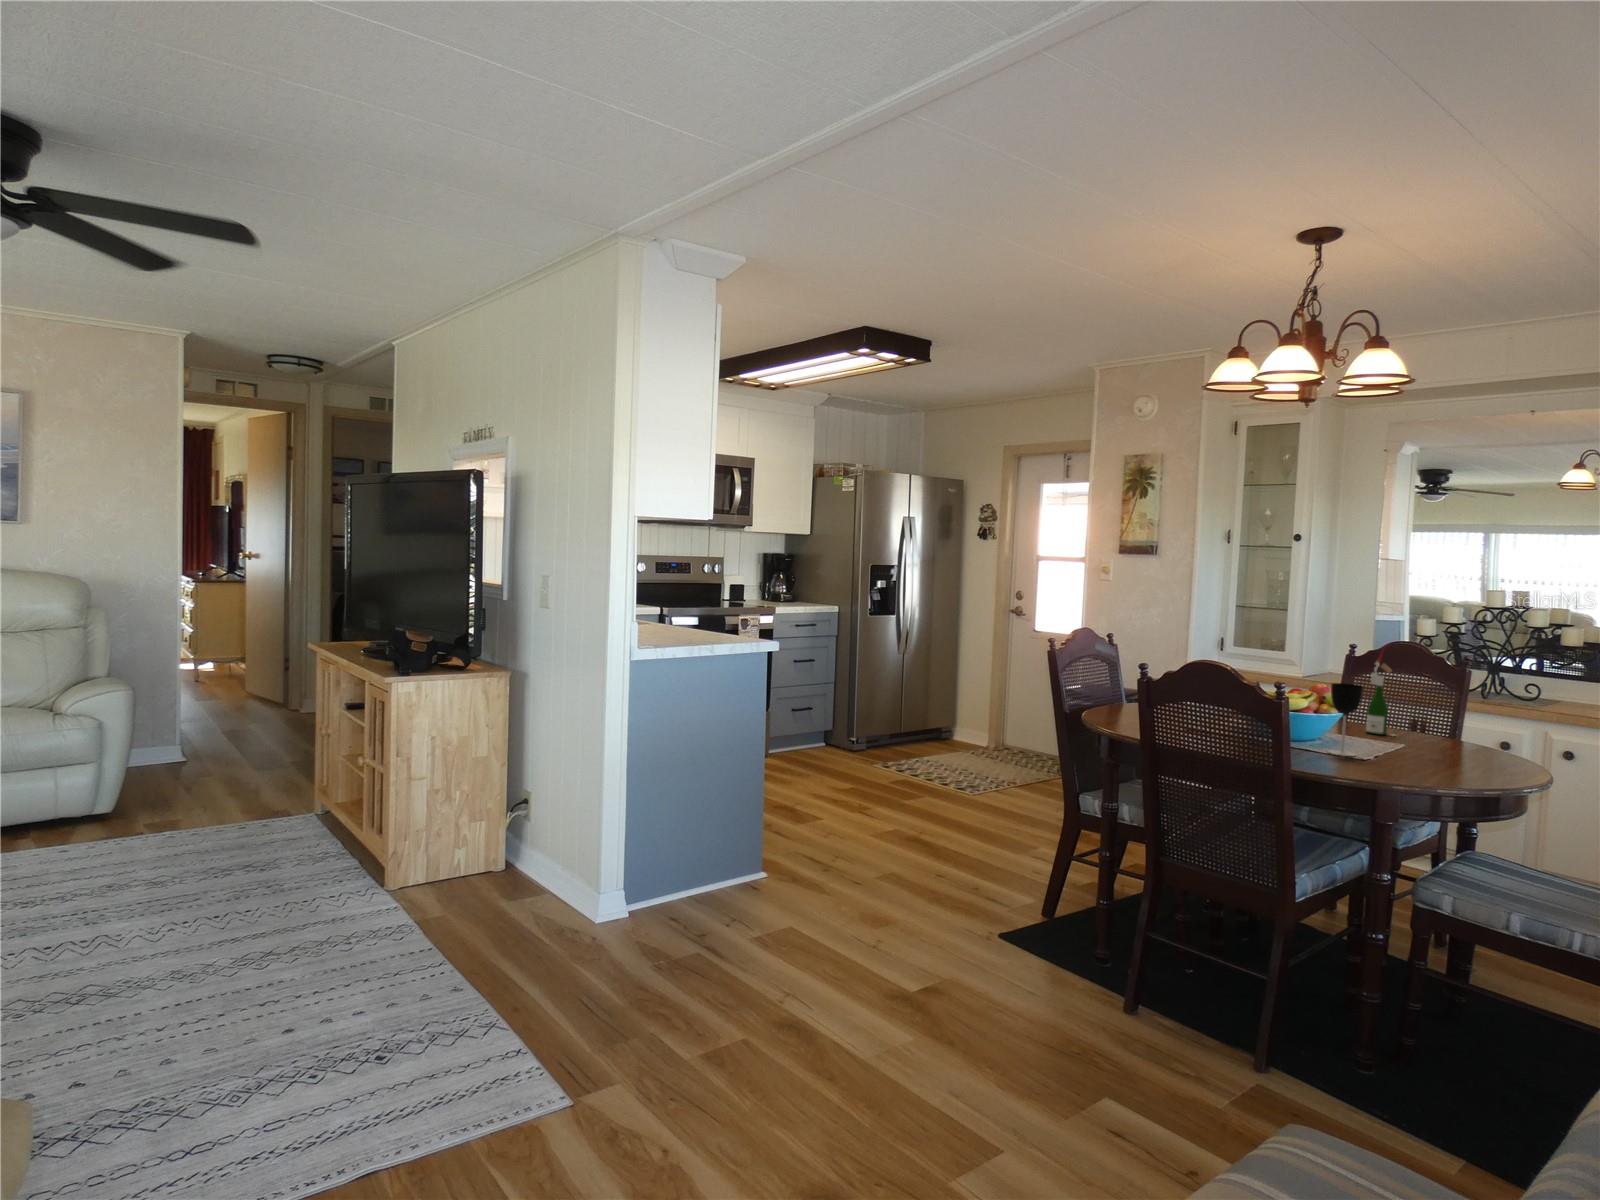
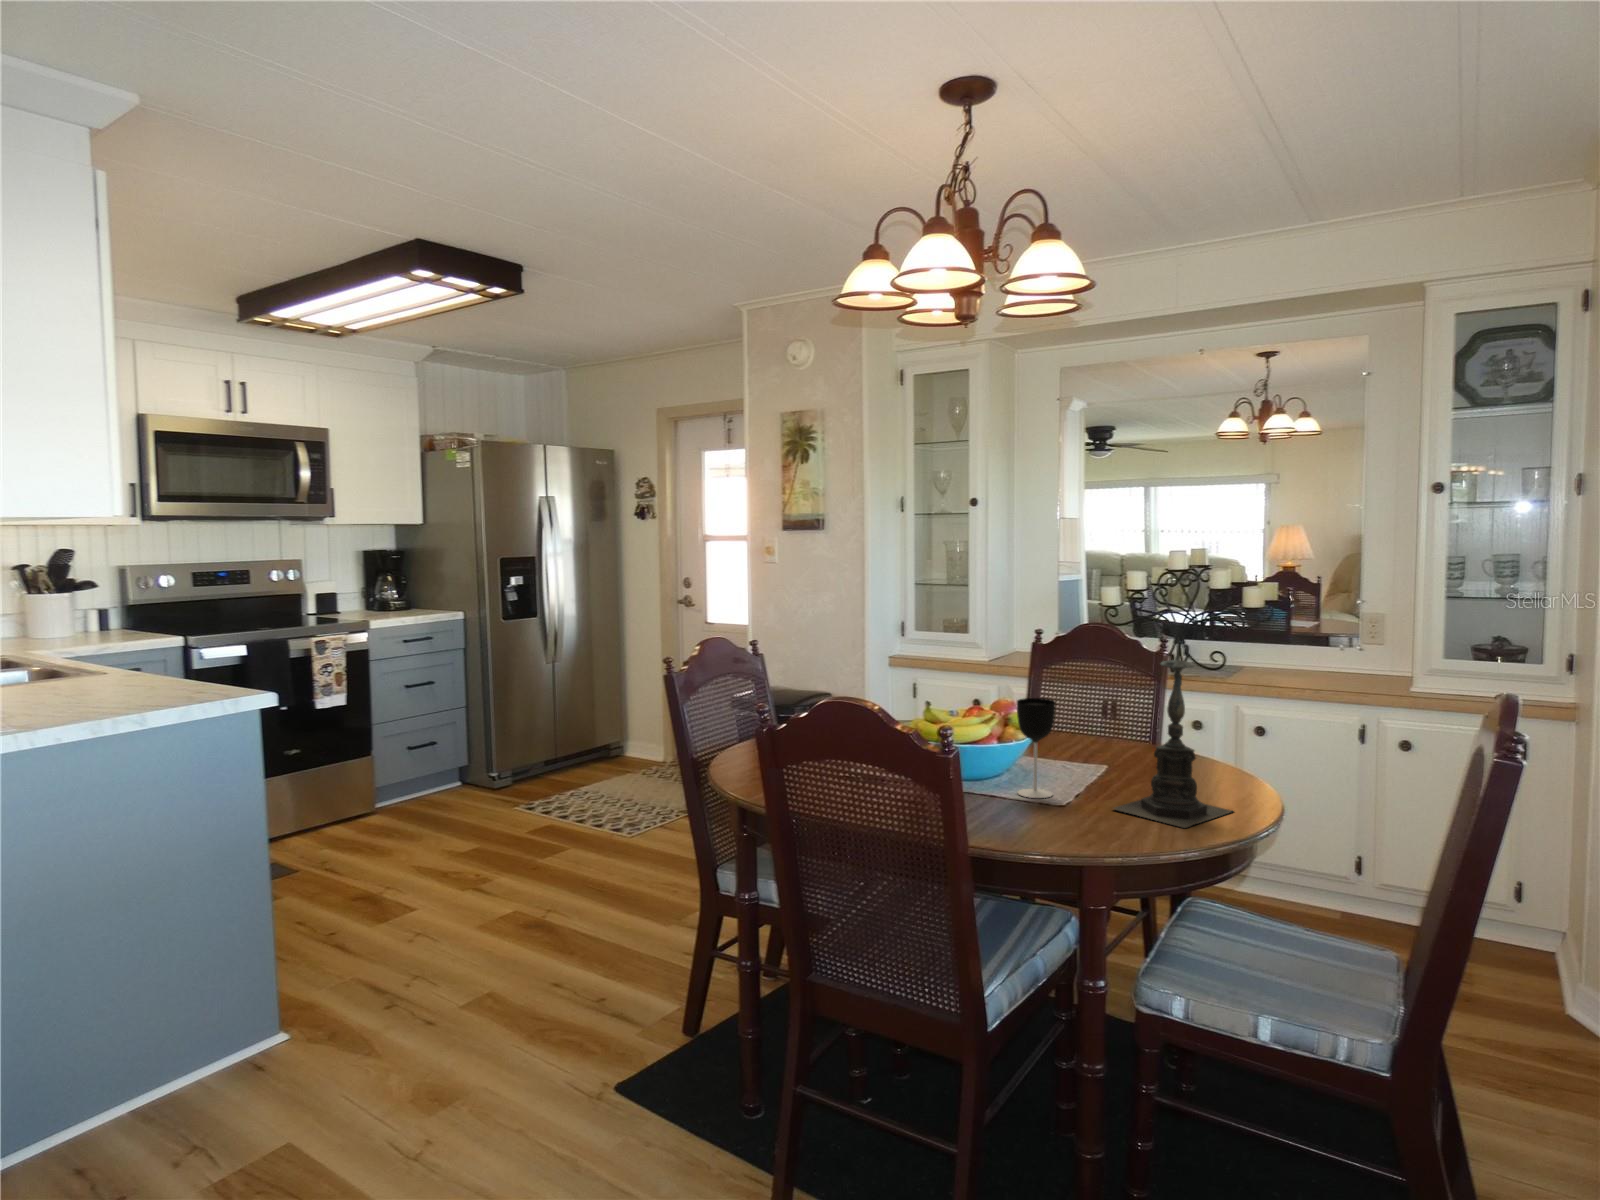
candle holder: none [1403,643,1508,780] -> present [1114,648,1233,828]
wine bottle: present [1366,646,1395,736] -> none [1060,632,1095,747]

